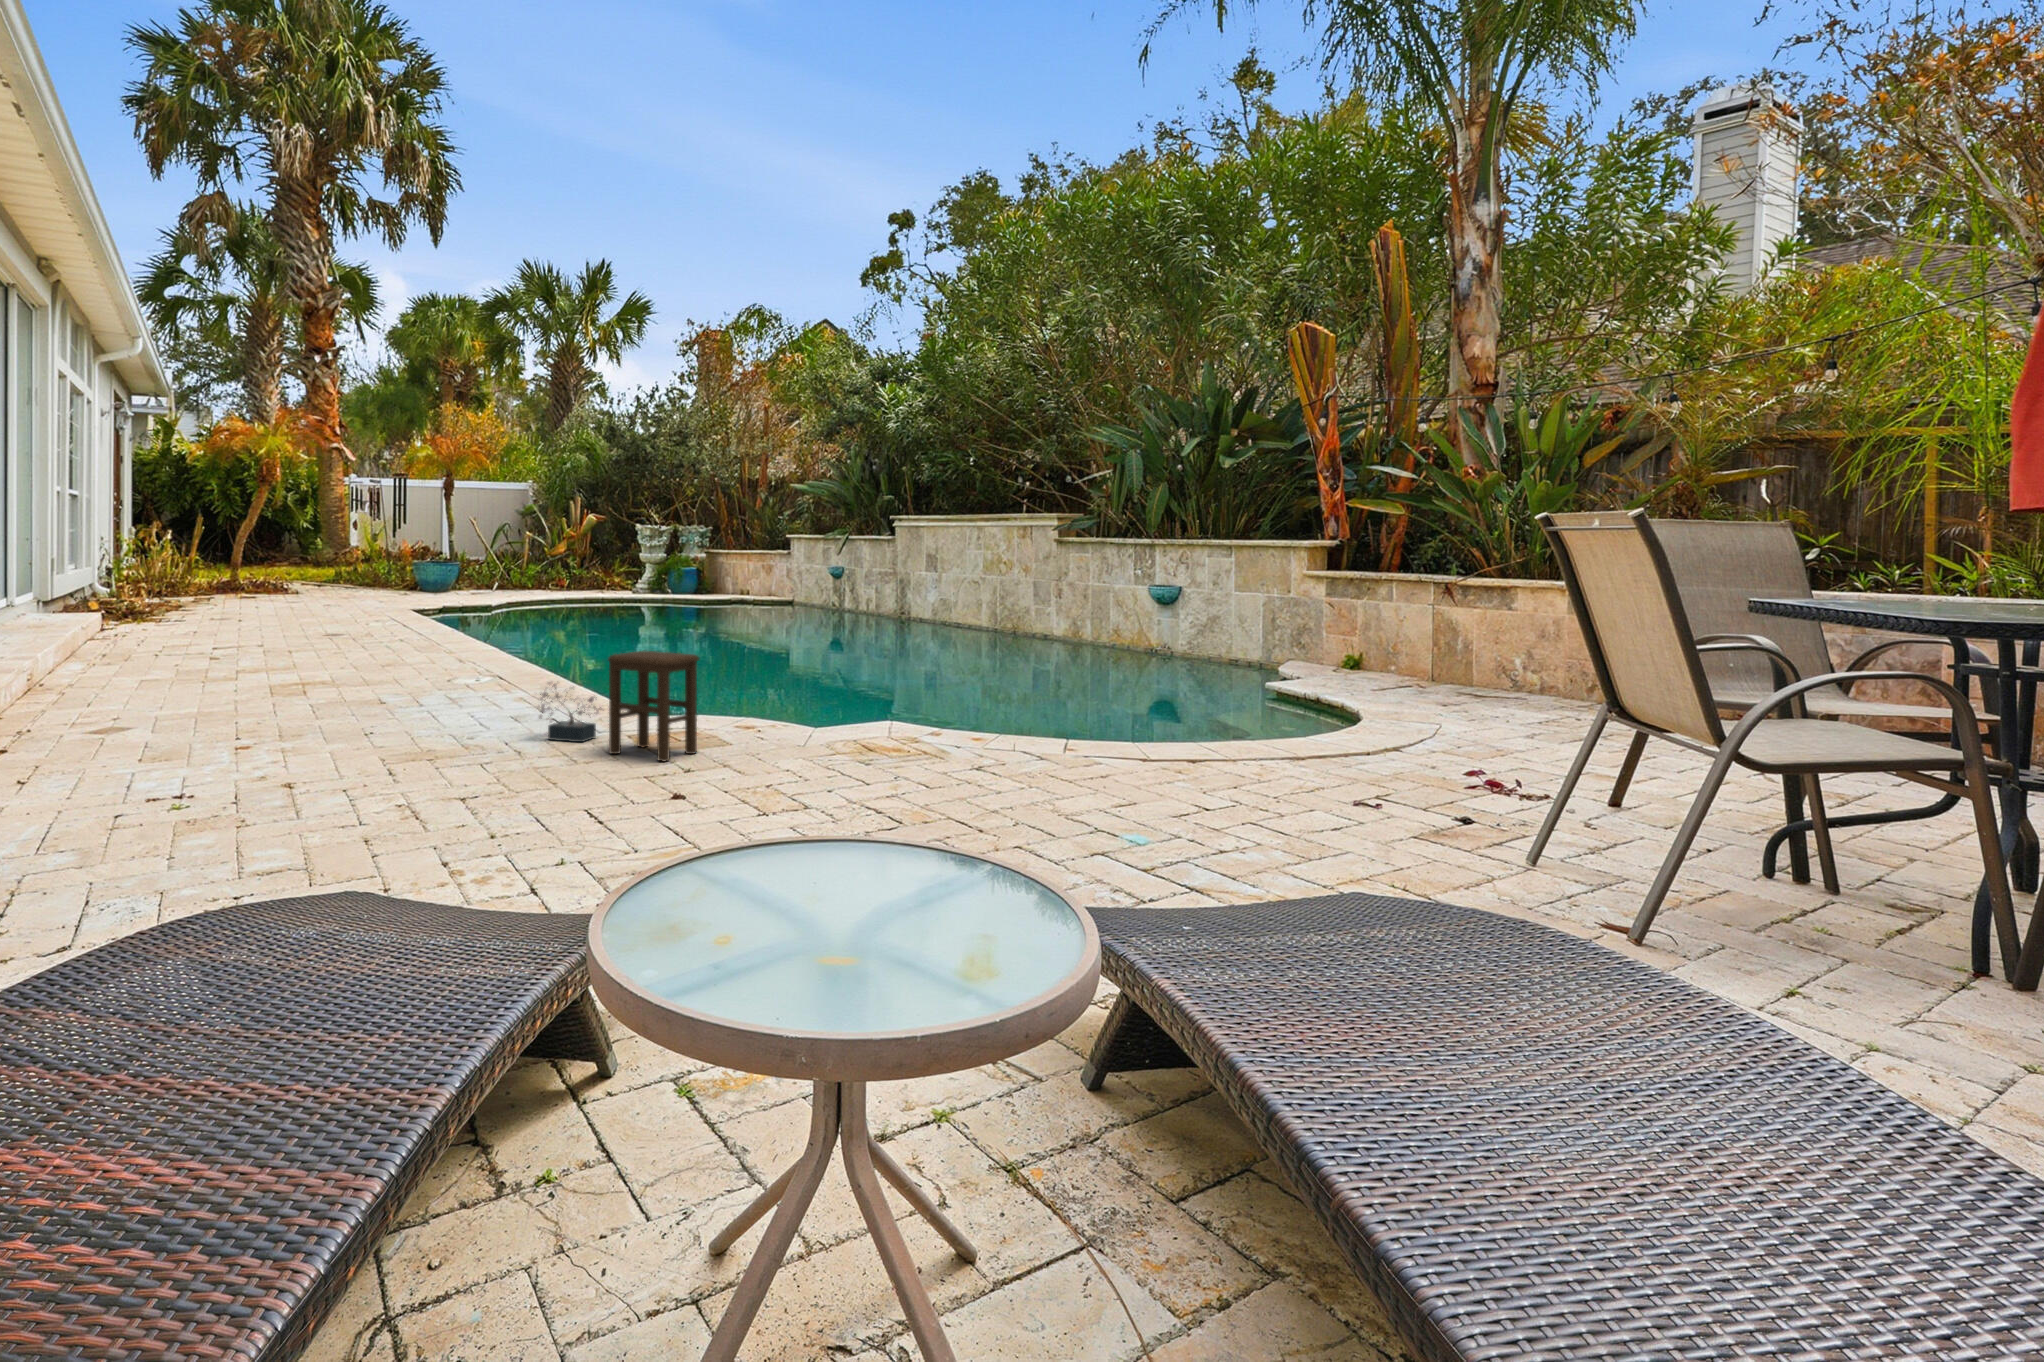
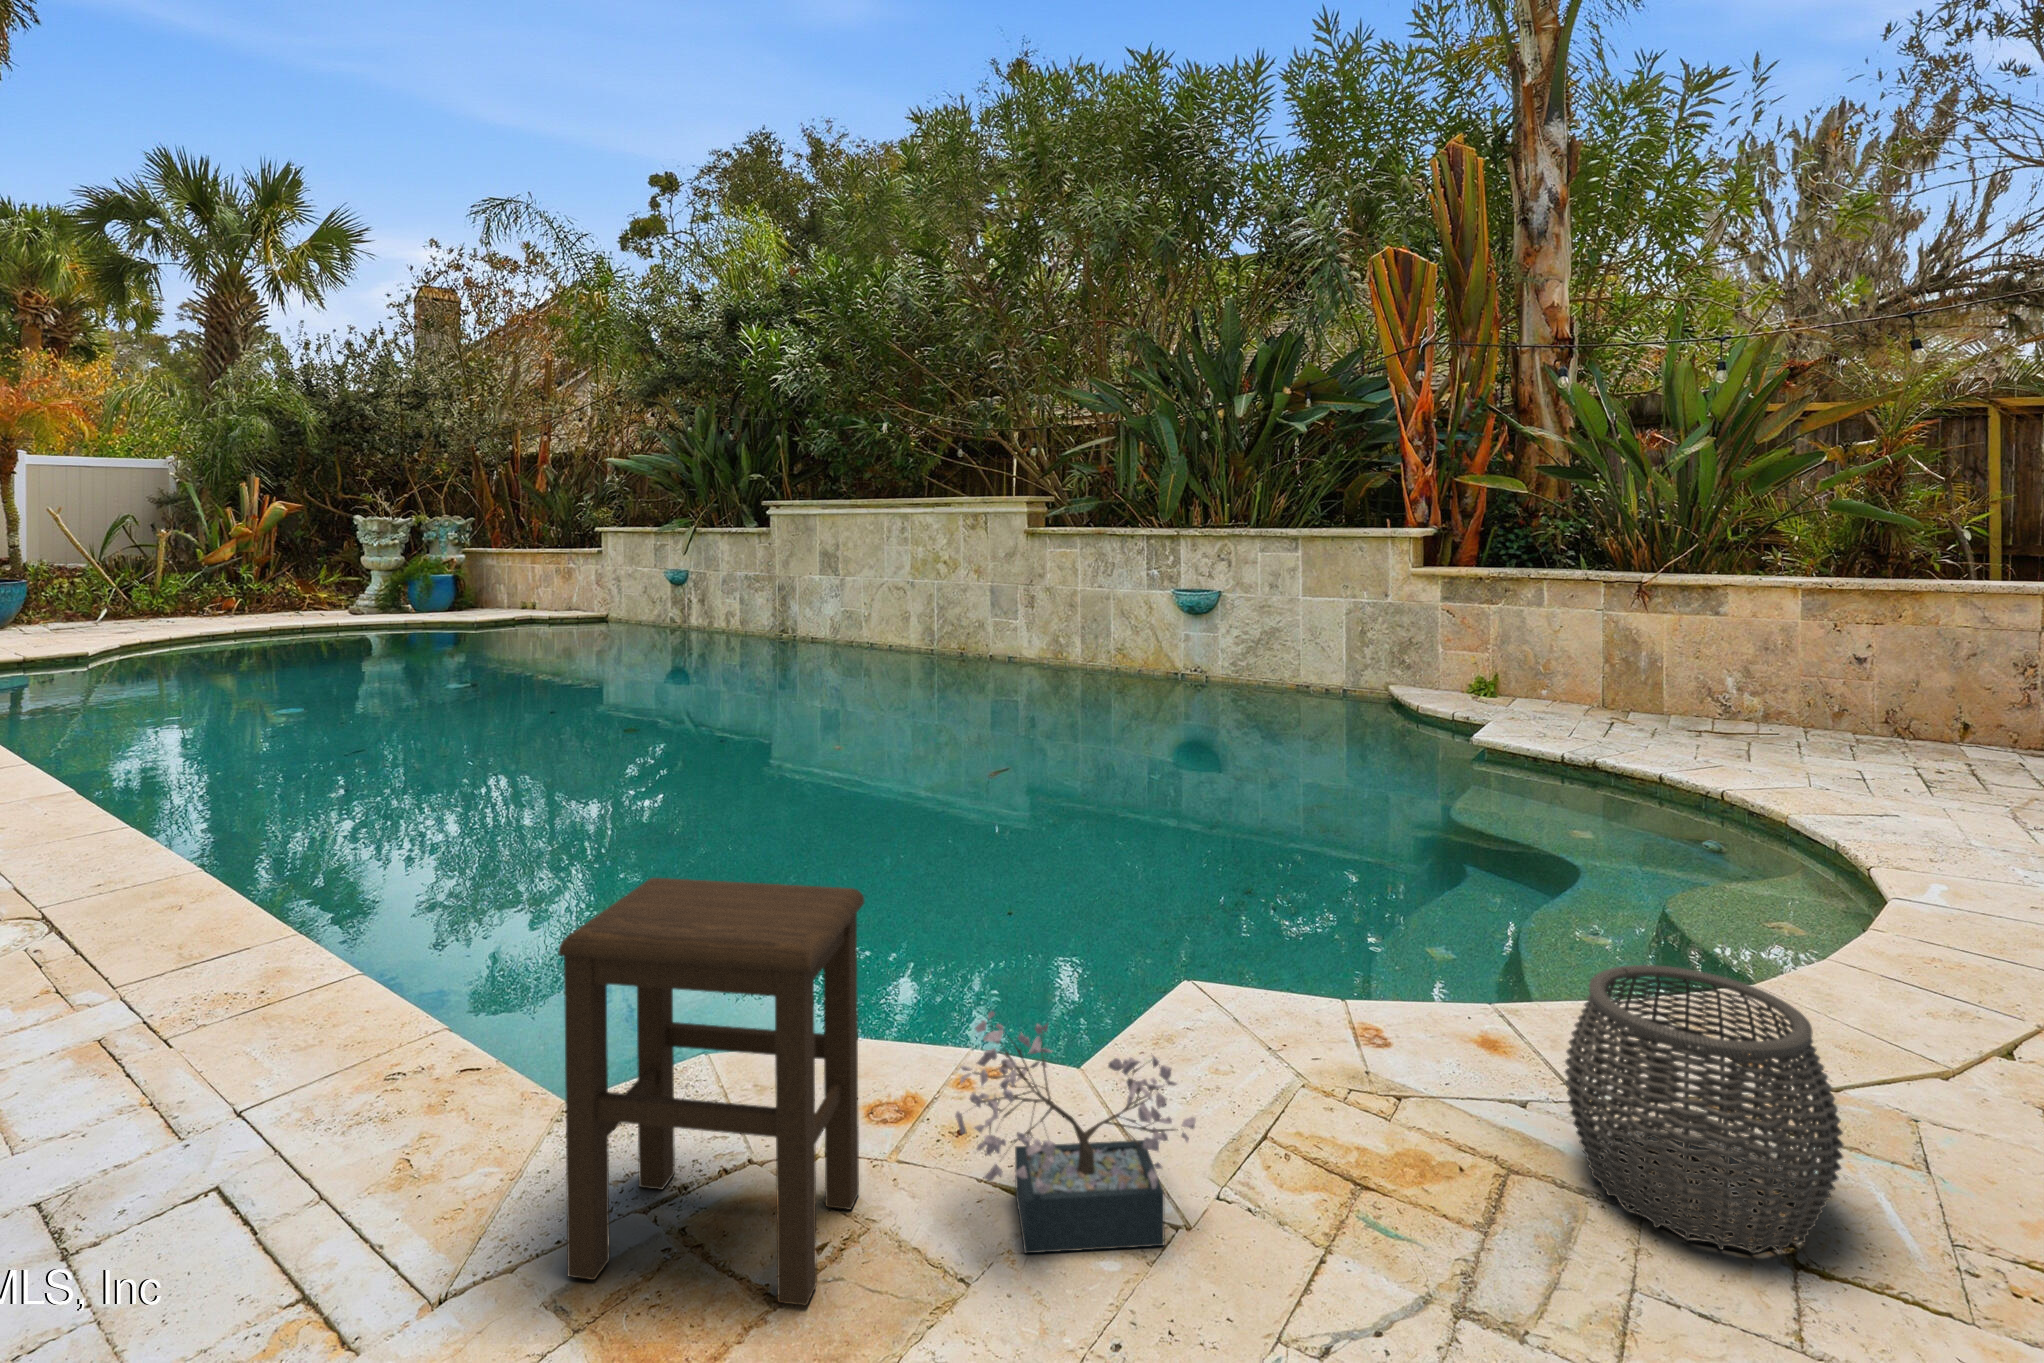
decorative plant: present [538,682,601,742] -> present [955,1011,1196,1253]
woven basket: none [912,704,992,783] -> present [1565,965,1843,1254]

